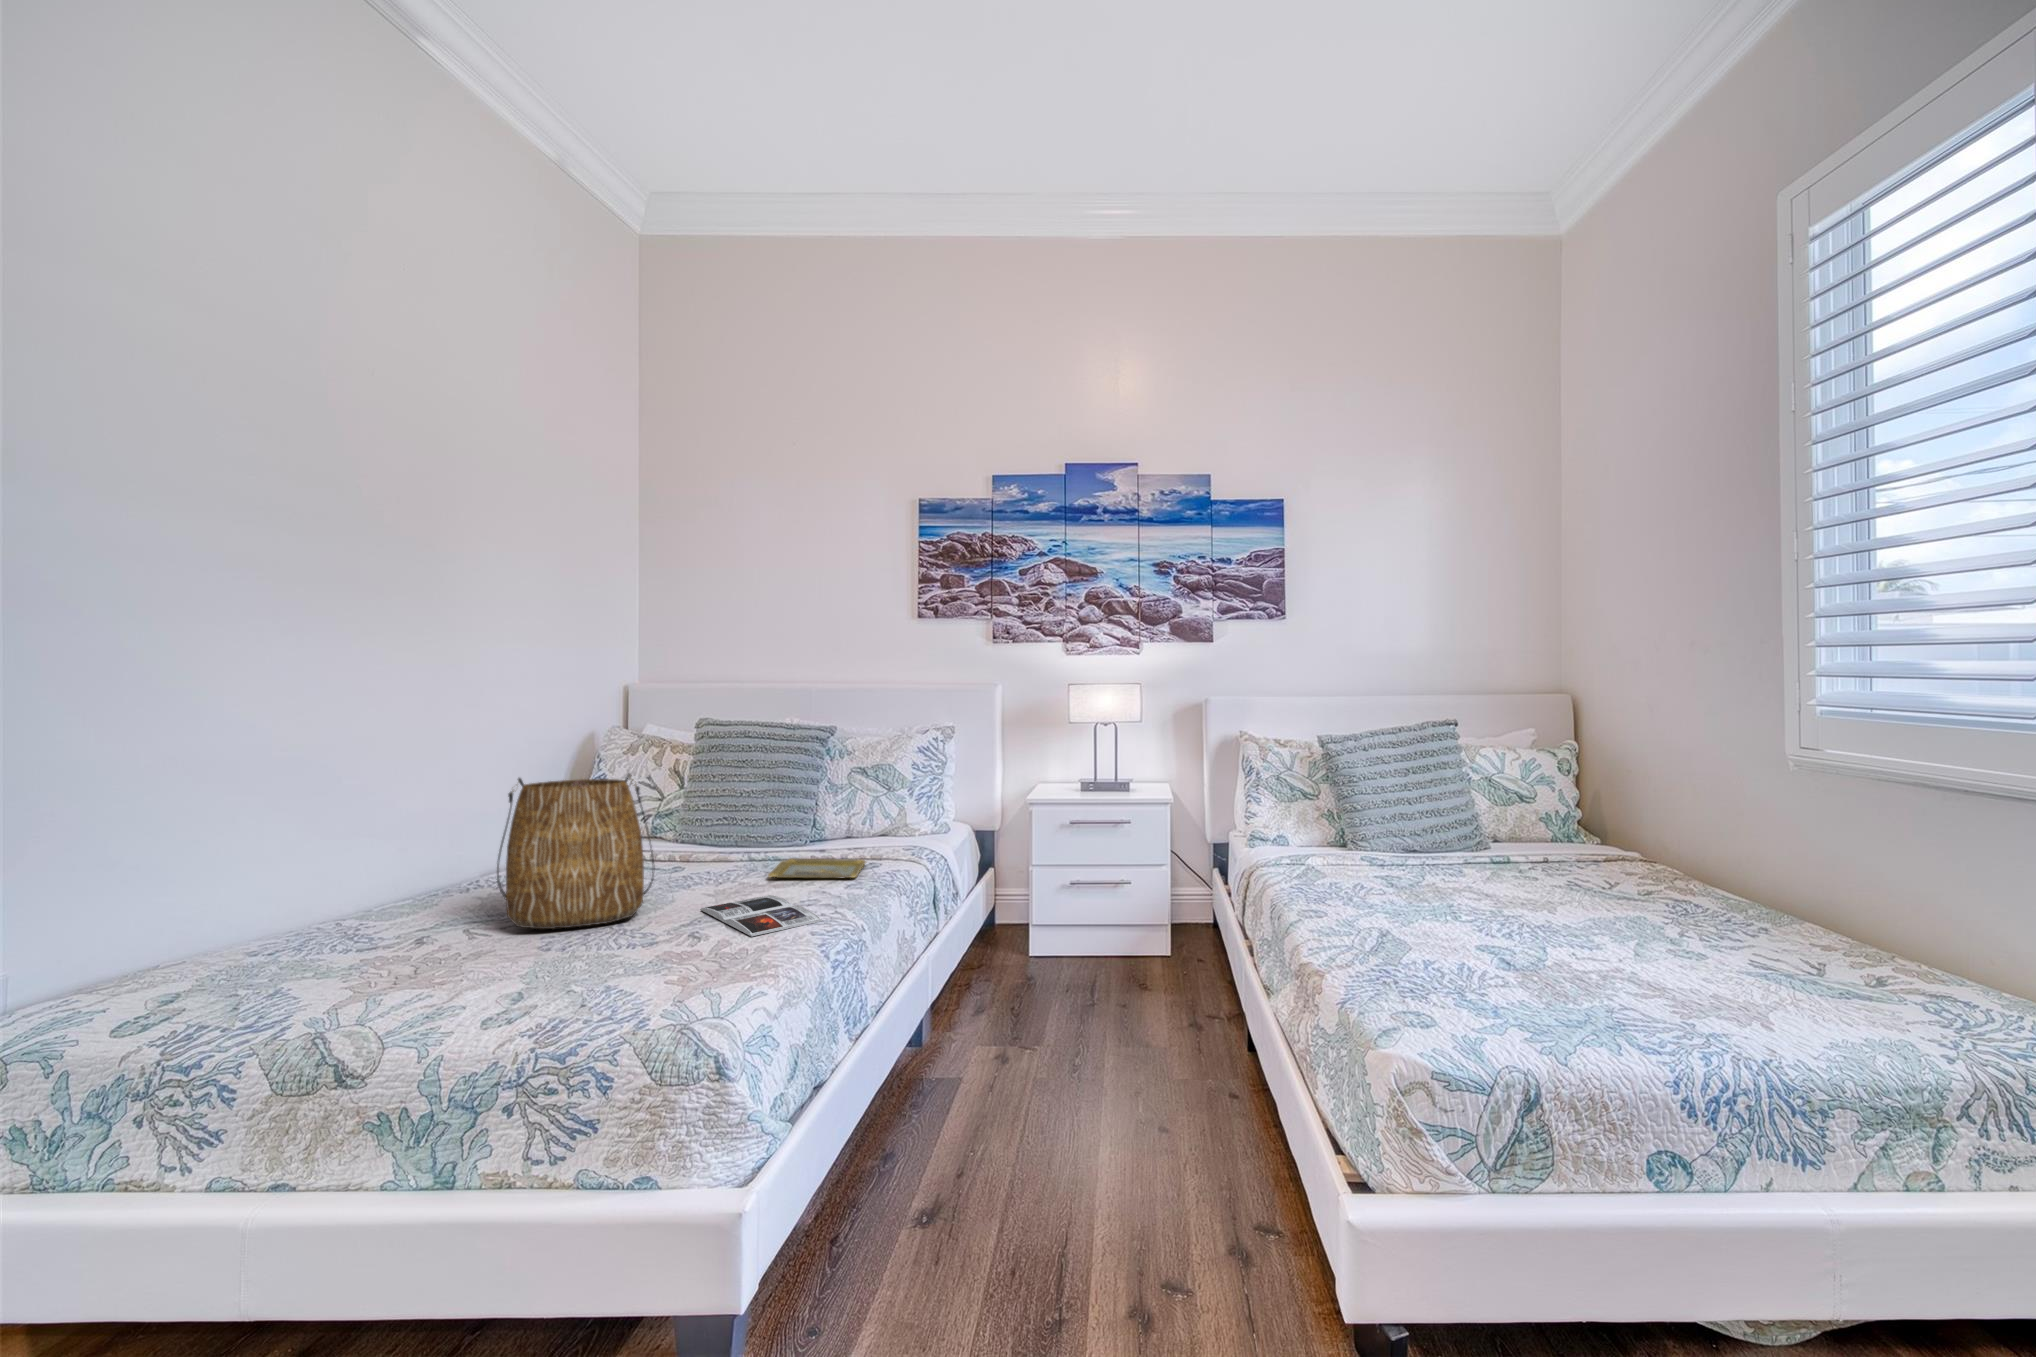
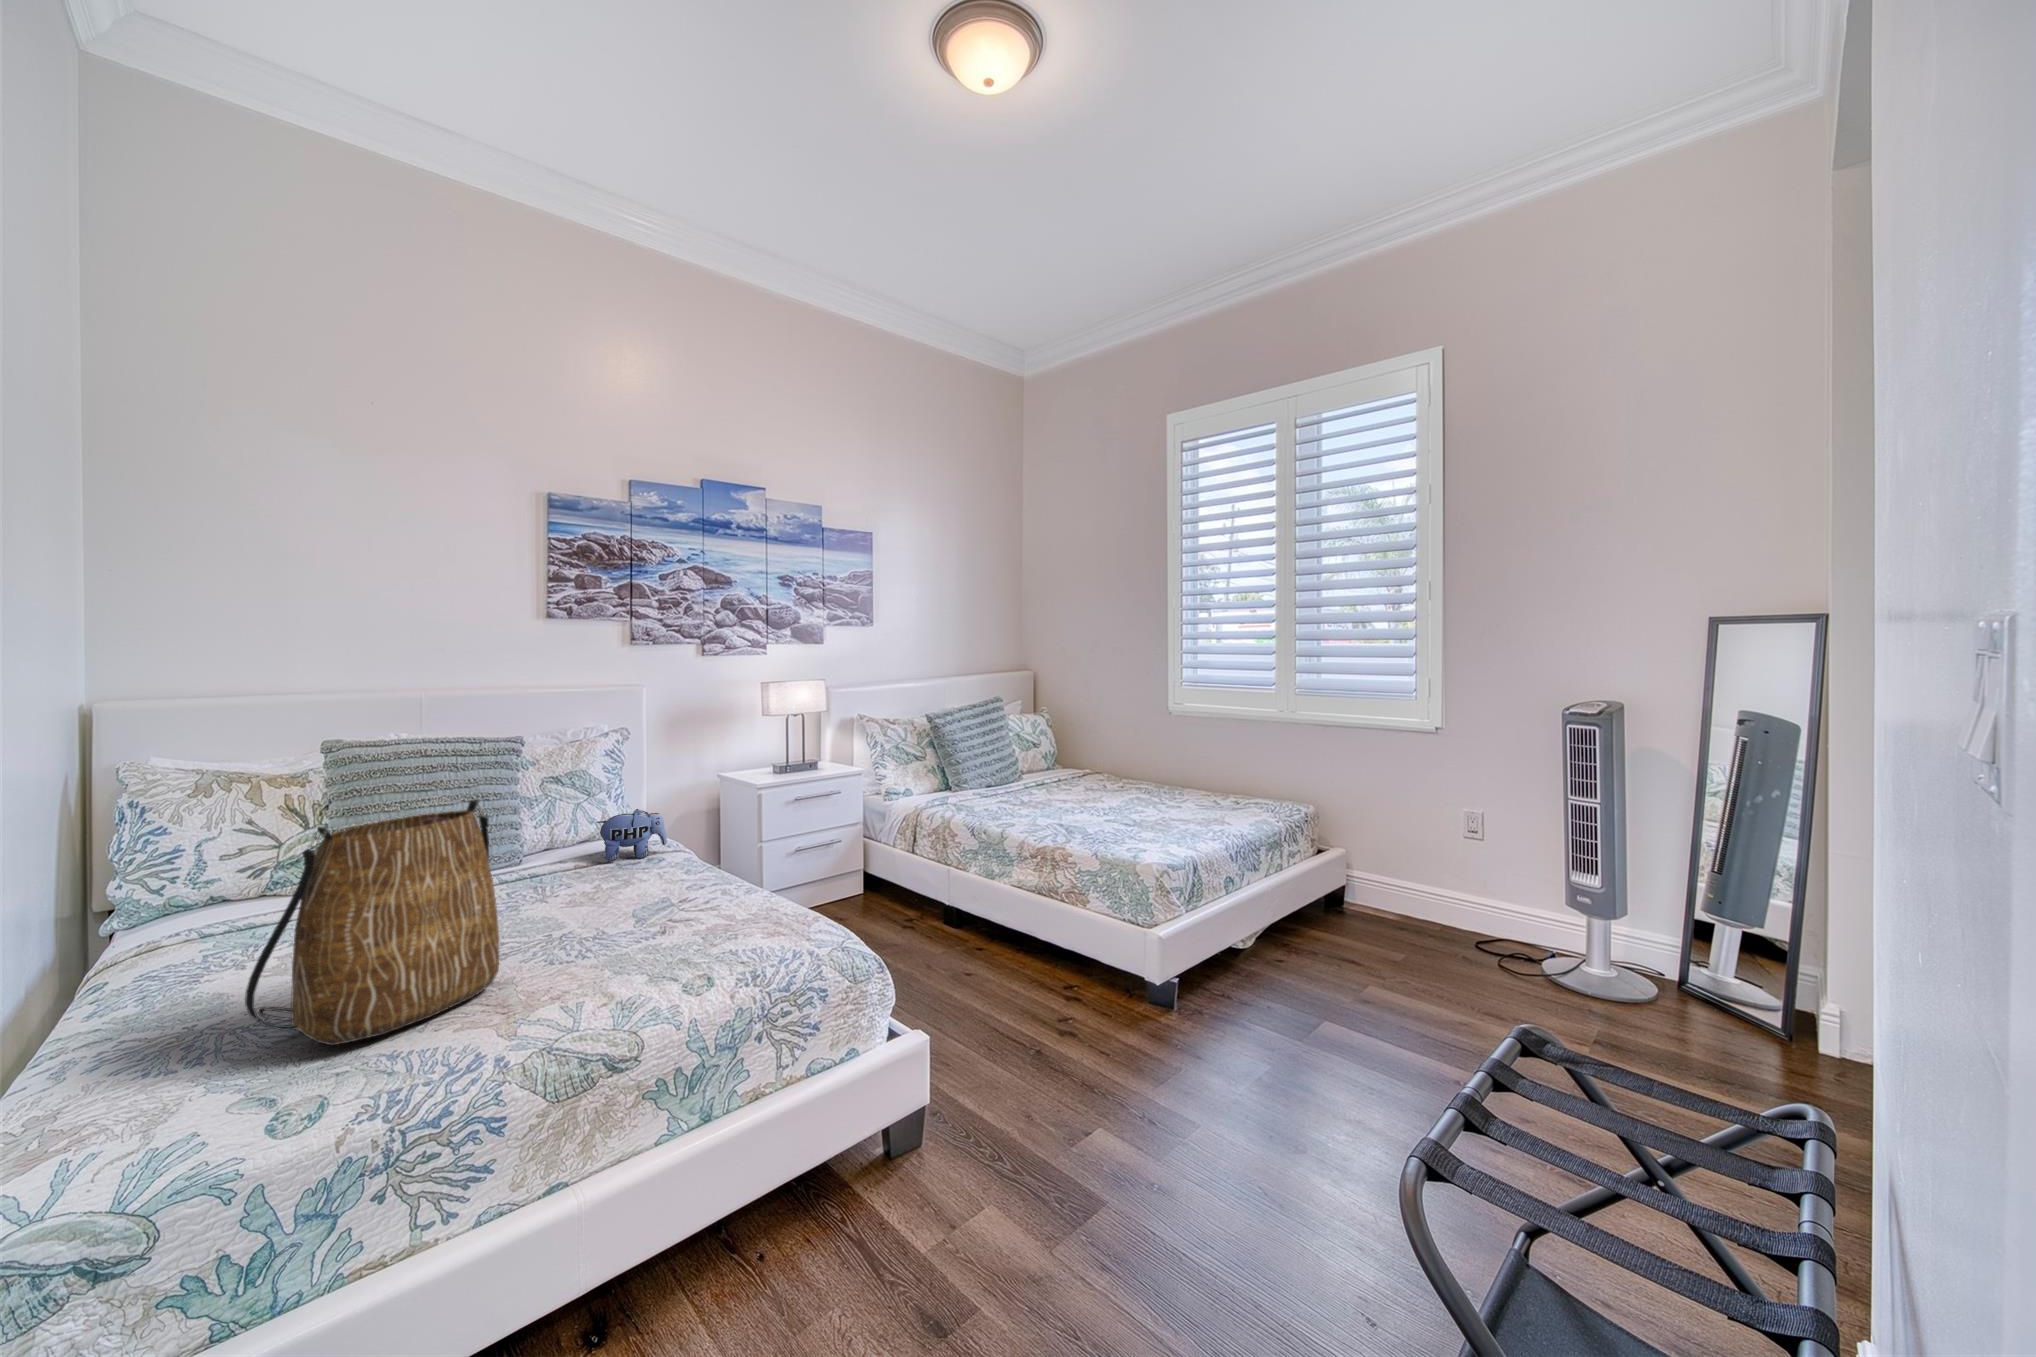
plush toy: none [861,806,916,853] -> present [596,809,667,861]
tray: present [768,858,866,878] -> none [546,867,670,905]
magazine: present [700,895,822,936] -> none [560,915,733,953]

